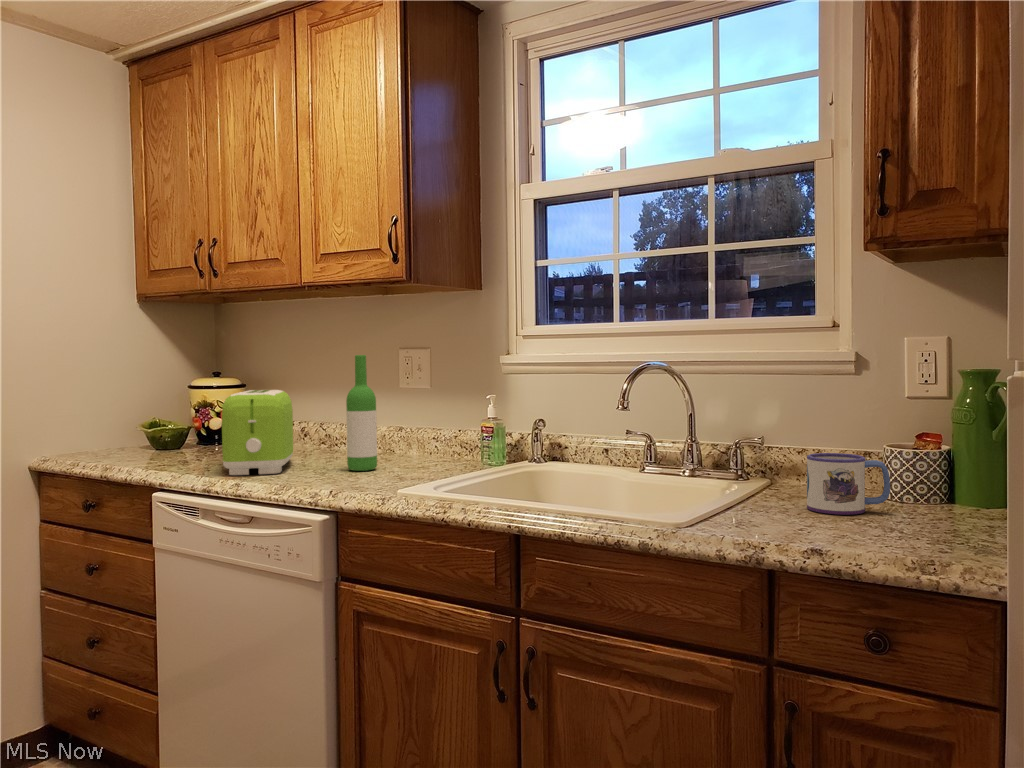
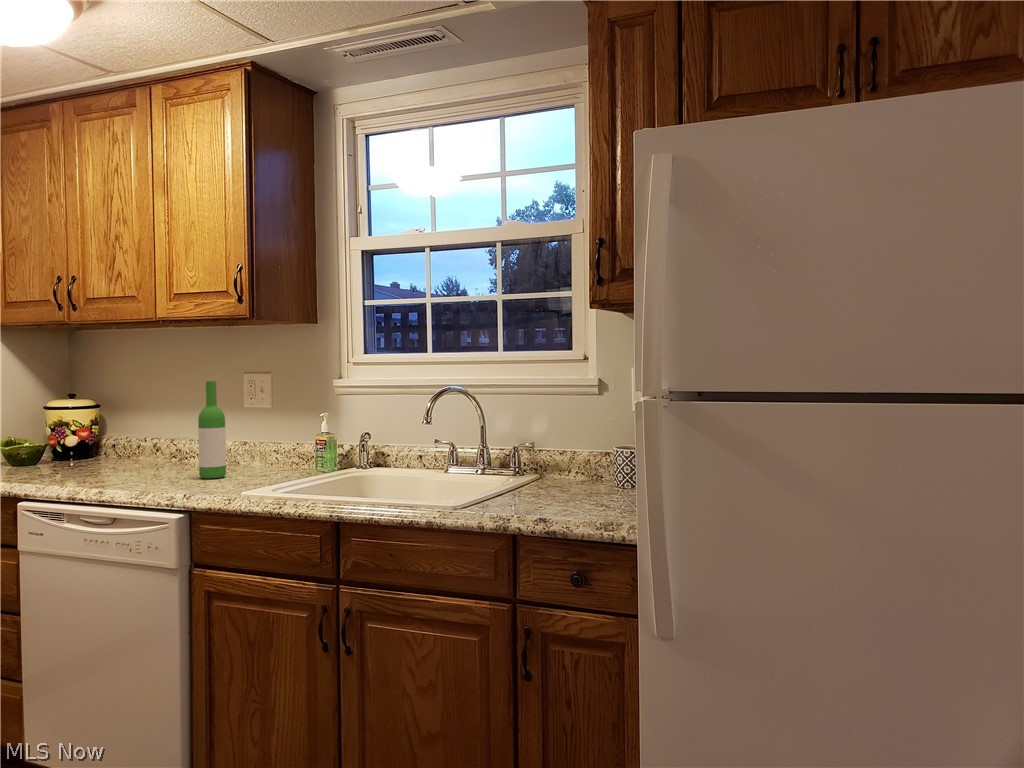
toaster: present [222,390,293,475] -> none [83,411,149,485]
mug: present [807,453,890,515] -> none [554,453,608,497]

